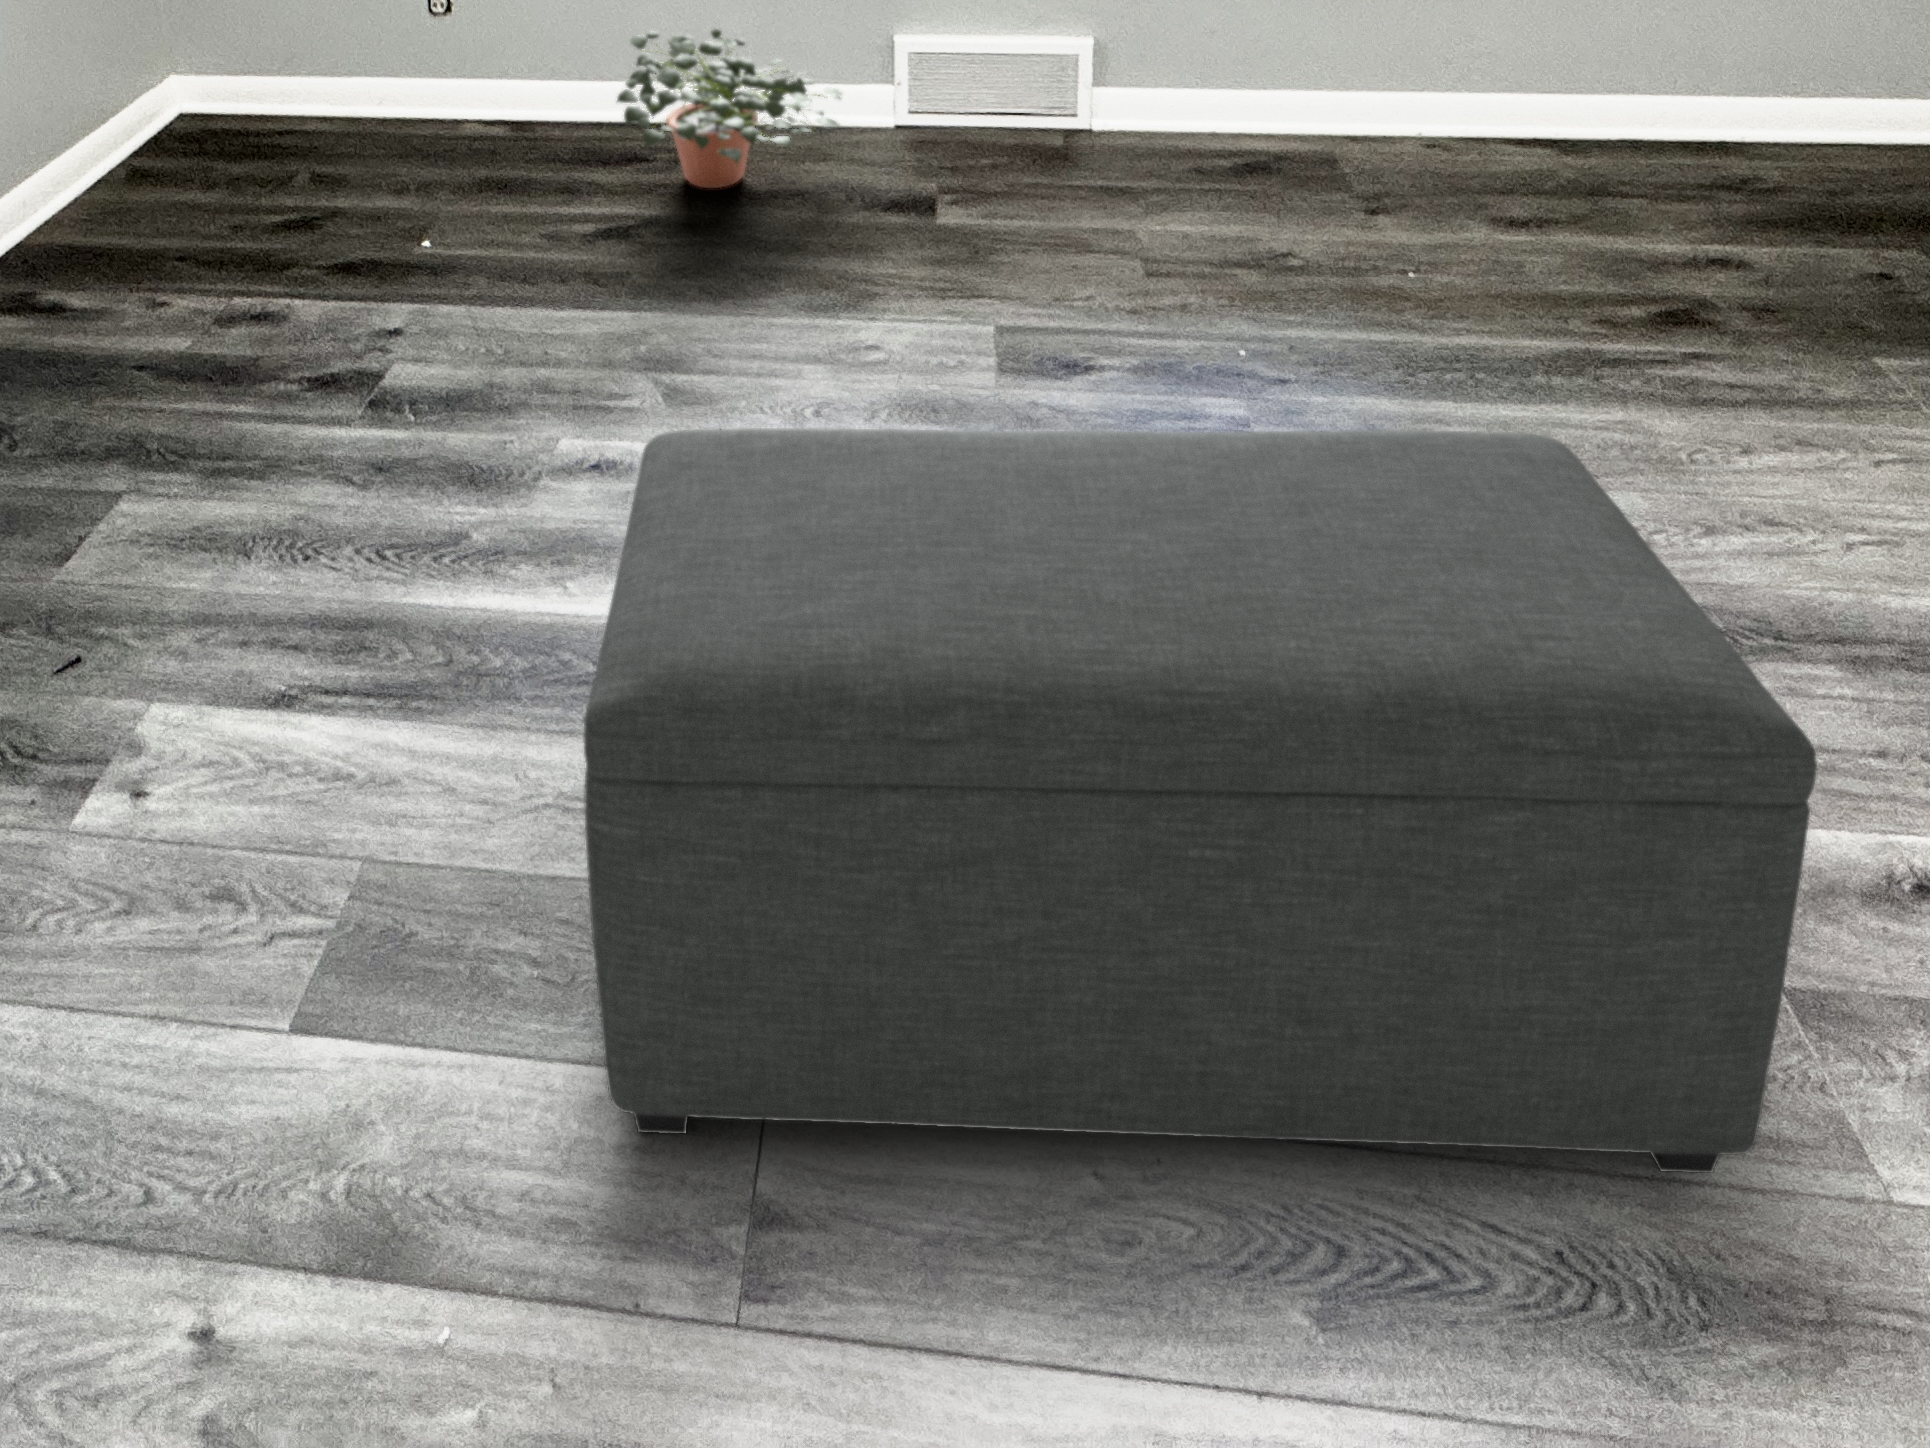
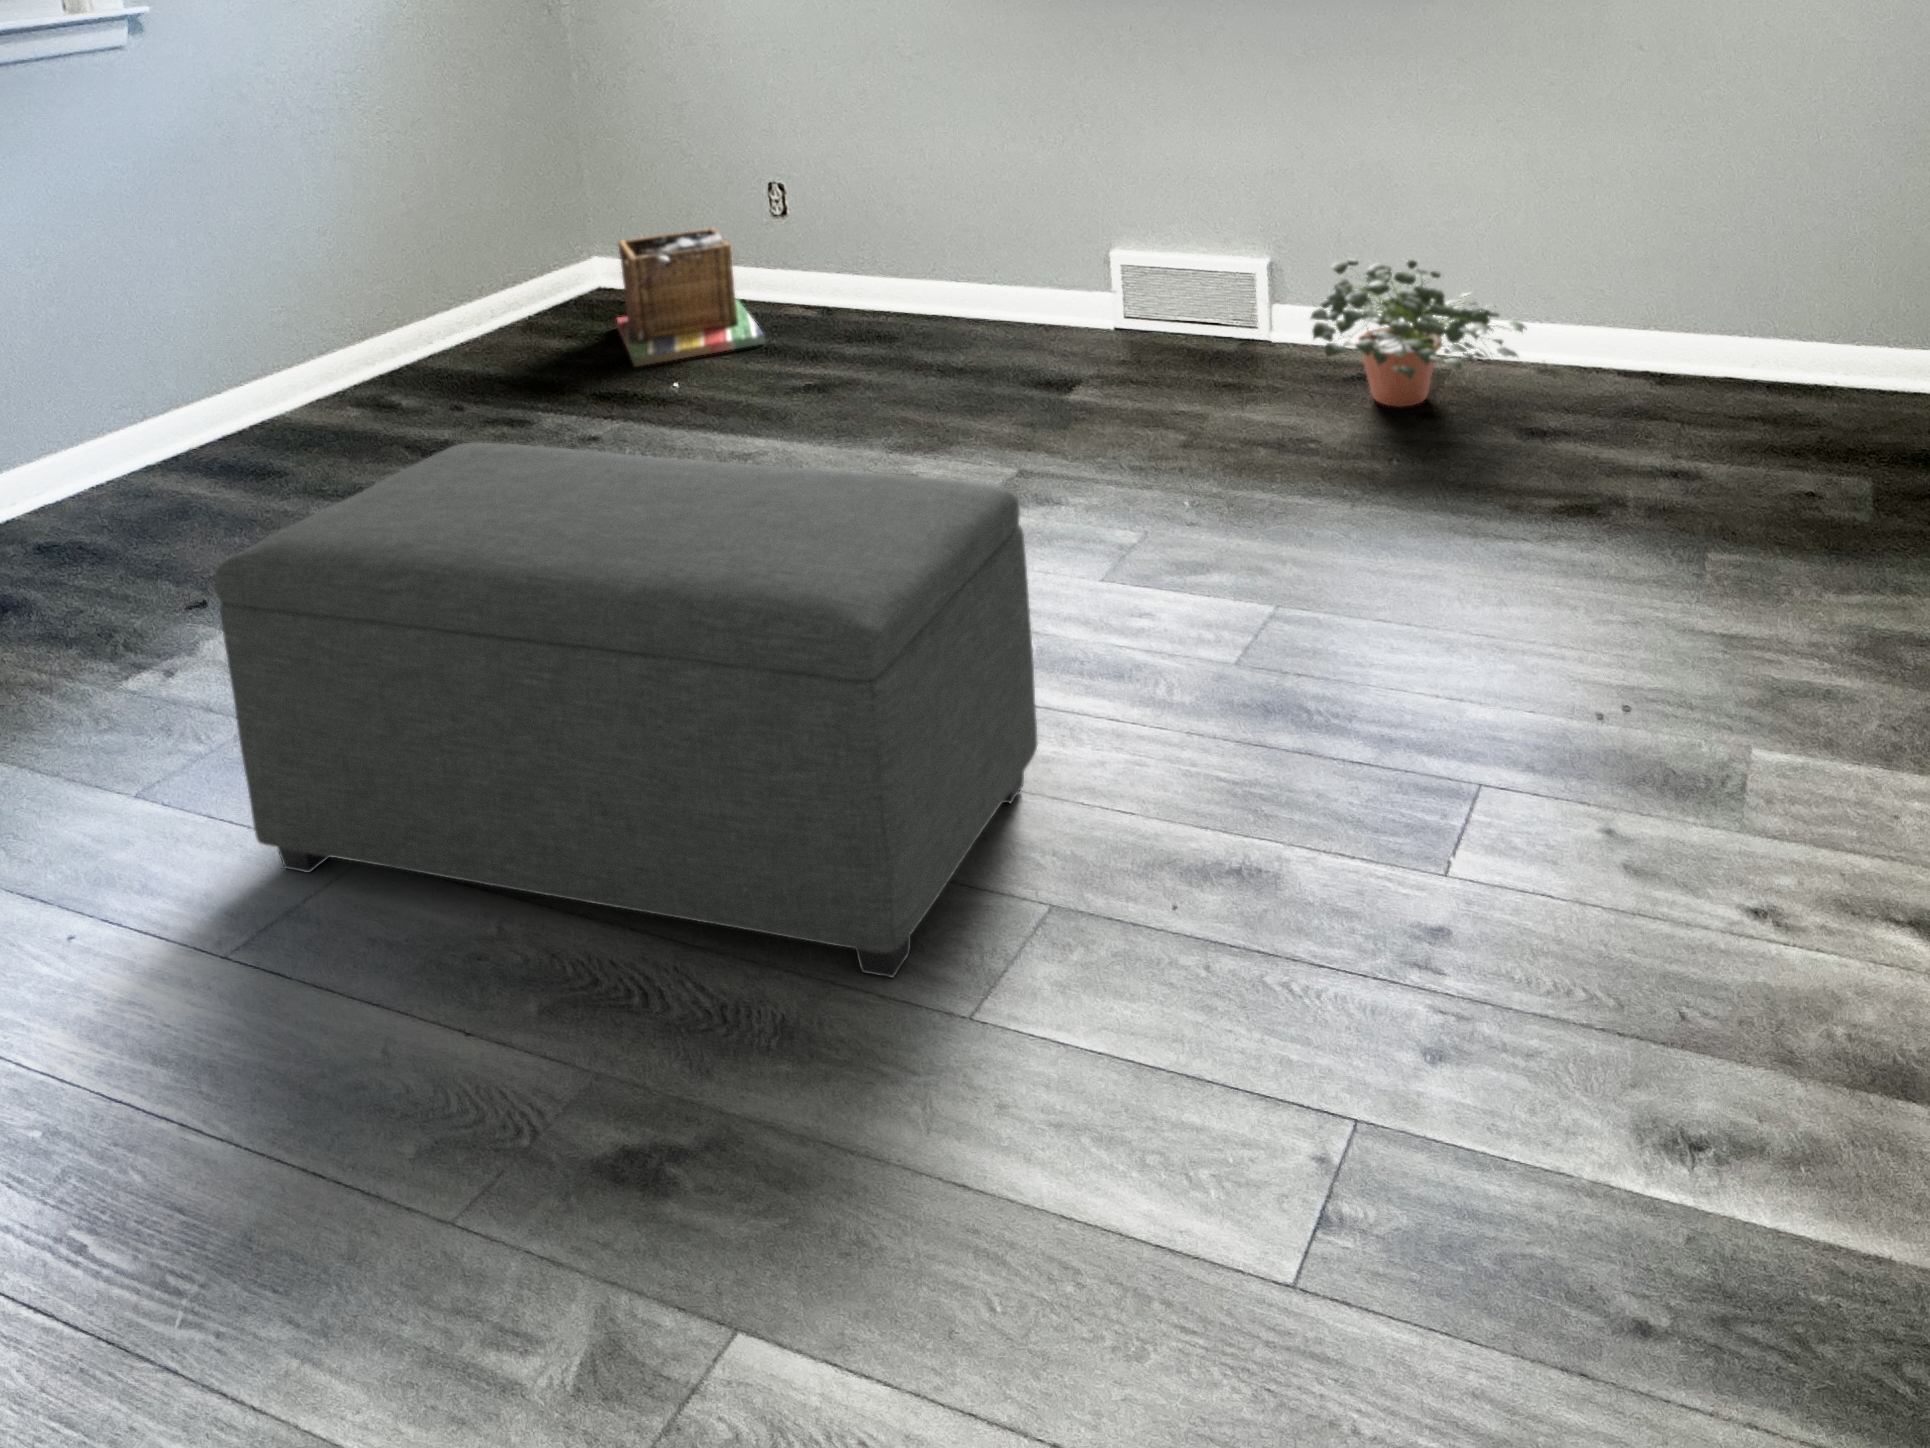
potted plant: present [617,29,841,188] -> present [1310,259,1527,407]
laundry basket: none [269,33,488,218] -> present [617,228,765,366]

